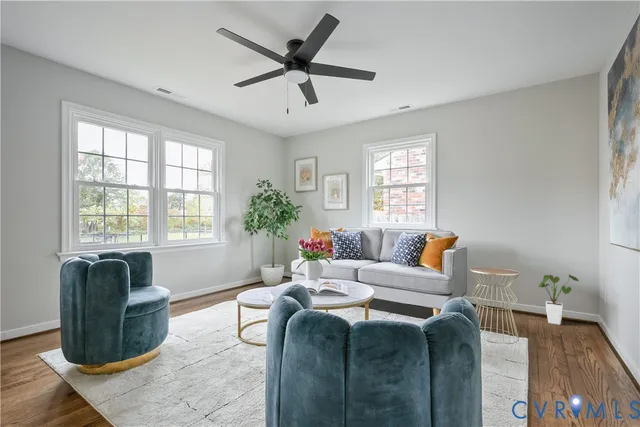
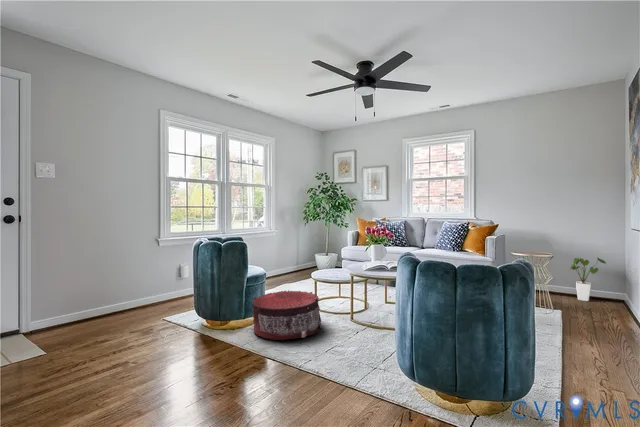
pouf: none [128,319,225,399] -> present [253,290,321,340]

